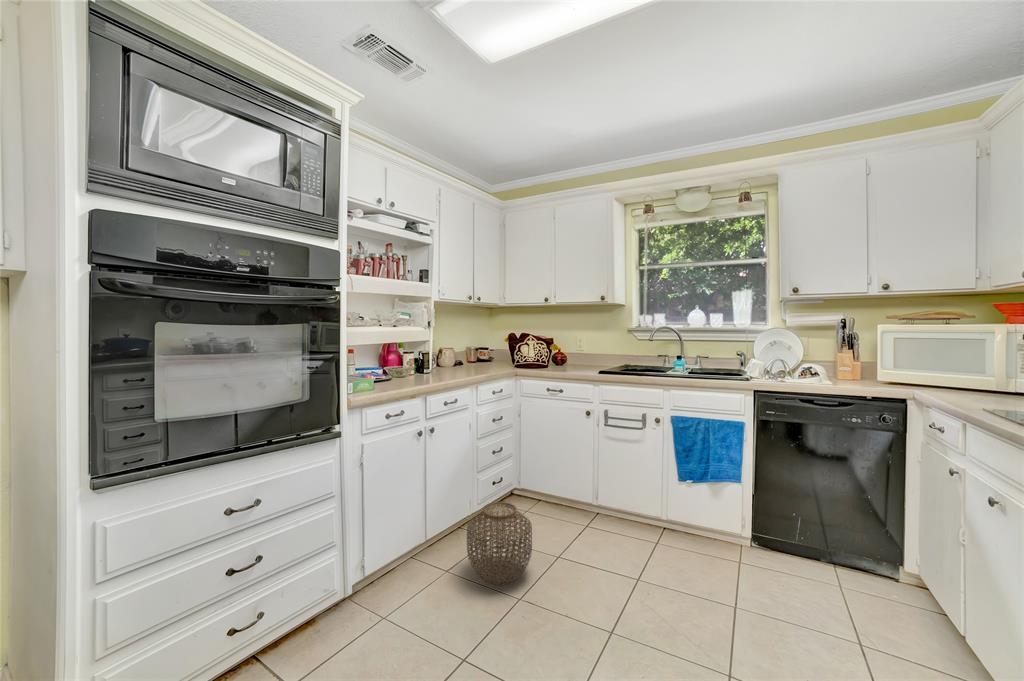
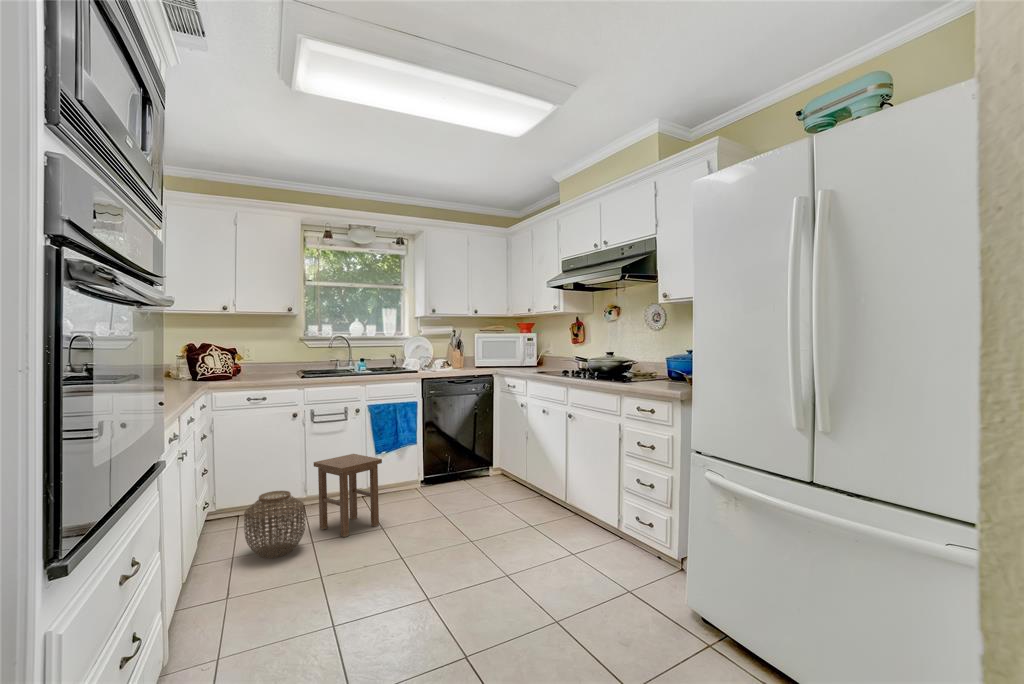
stool: none [567,478,640,593] -> present [314,454,382,537]

